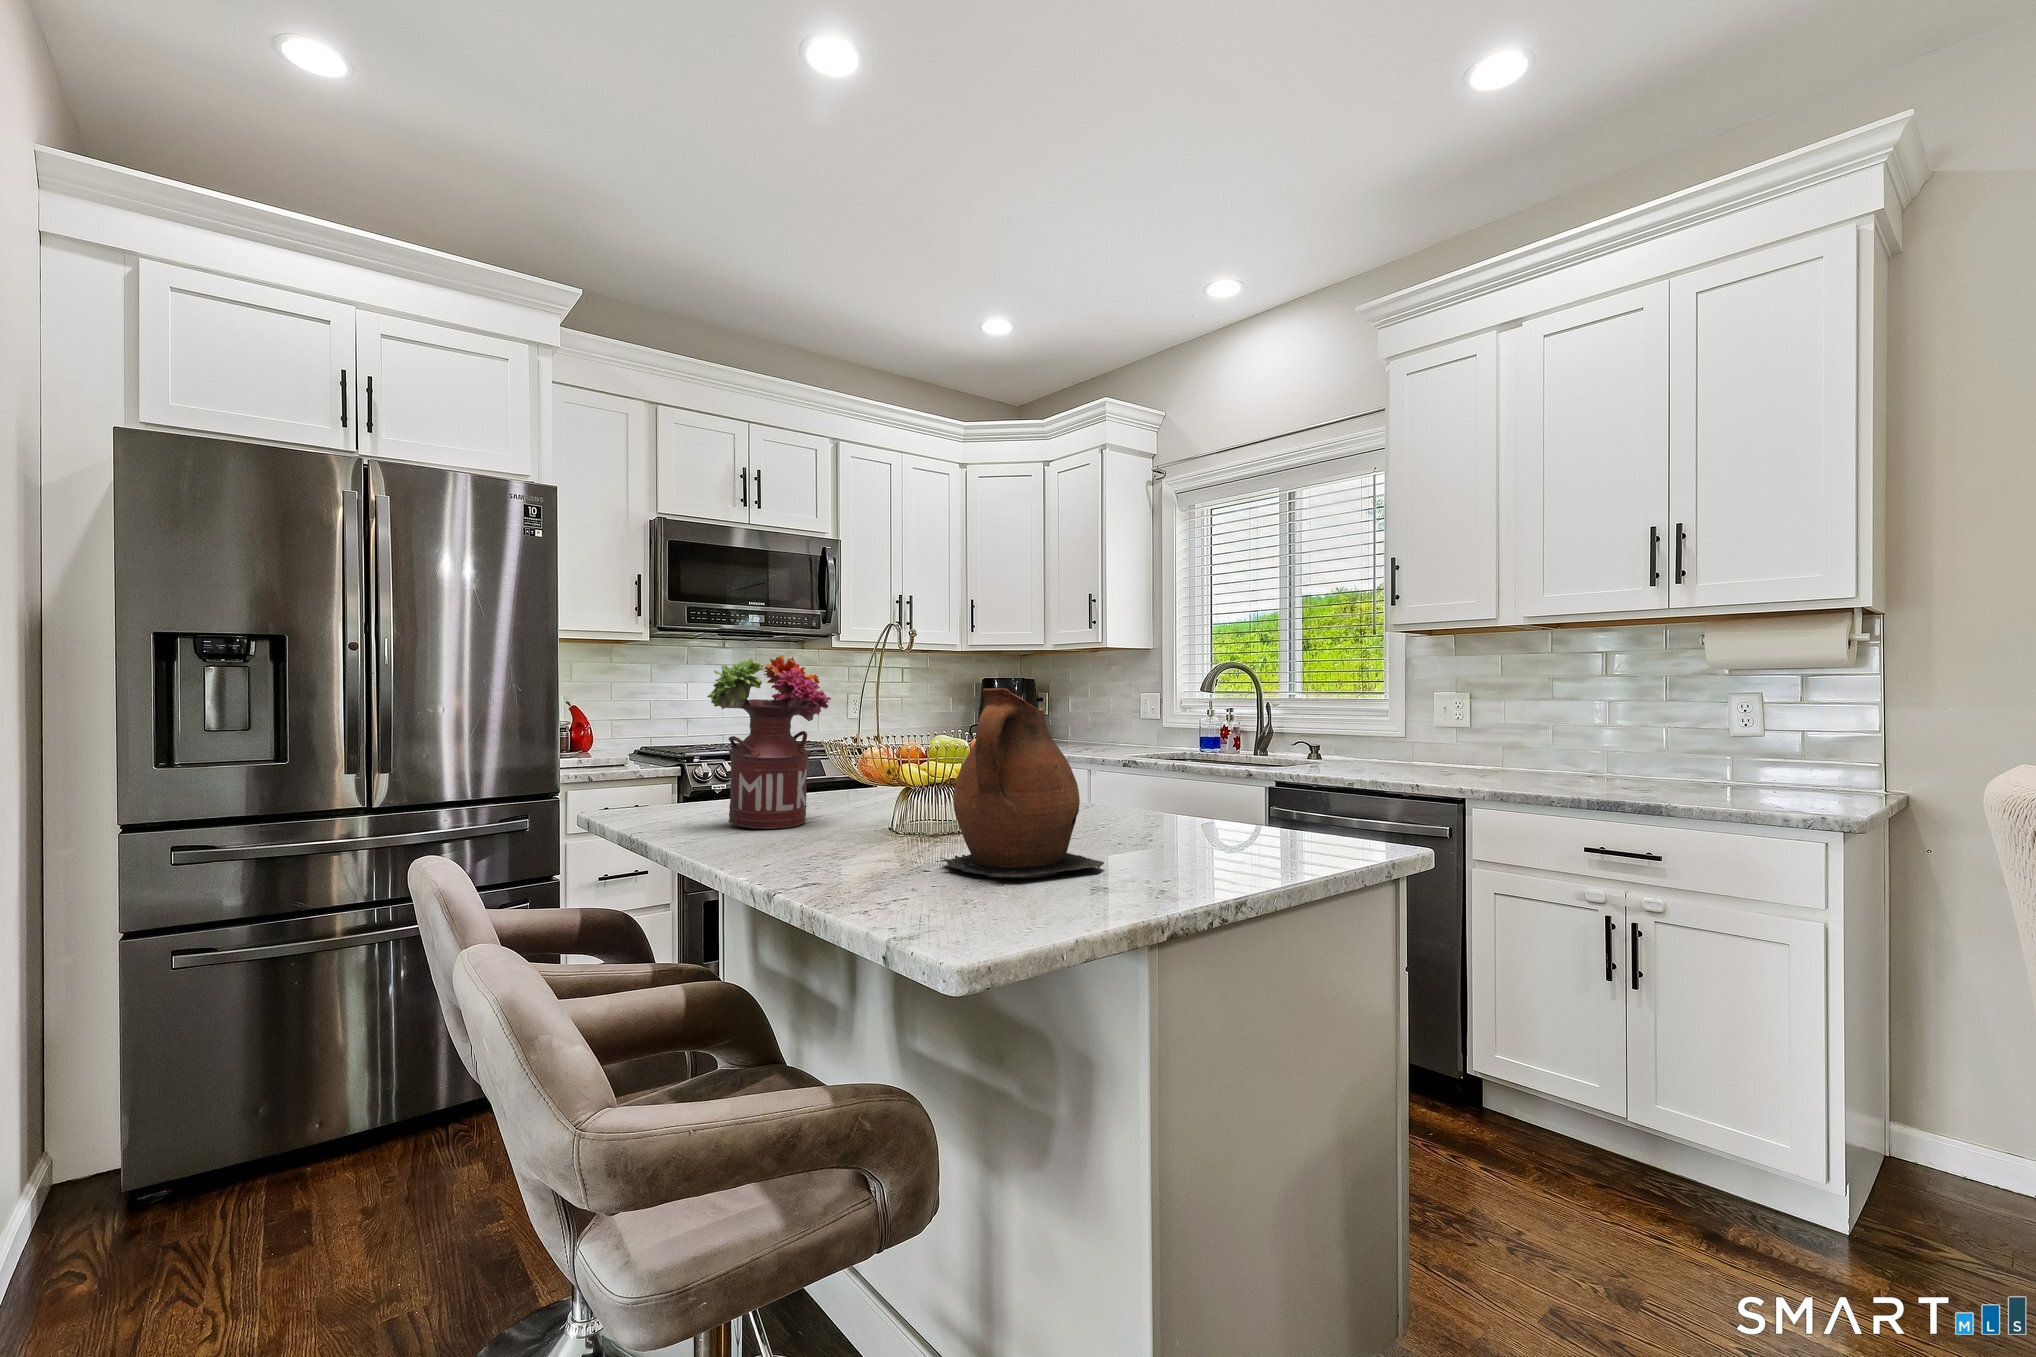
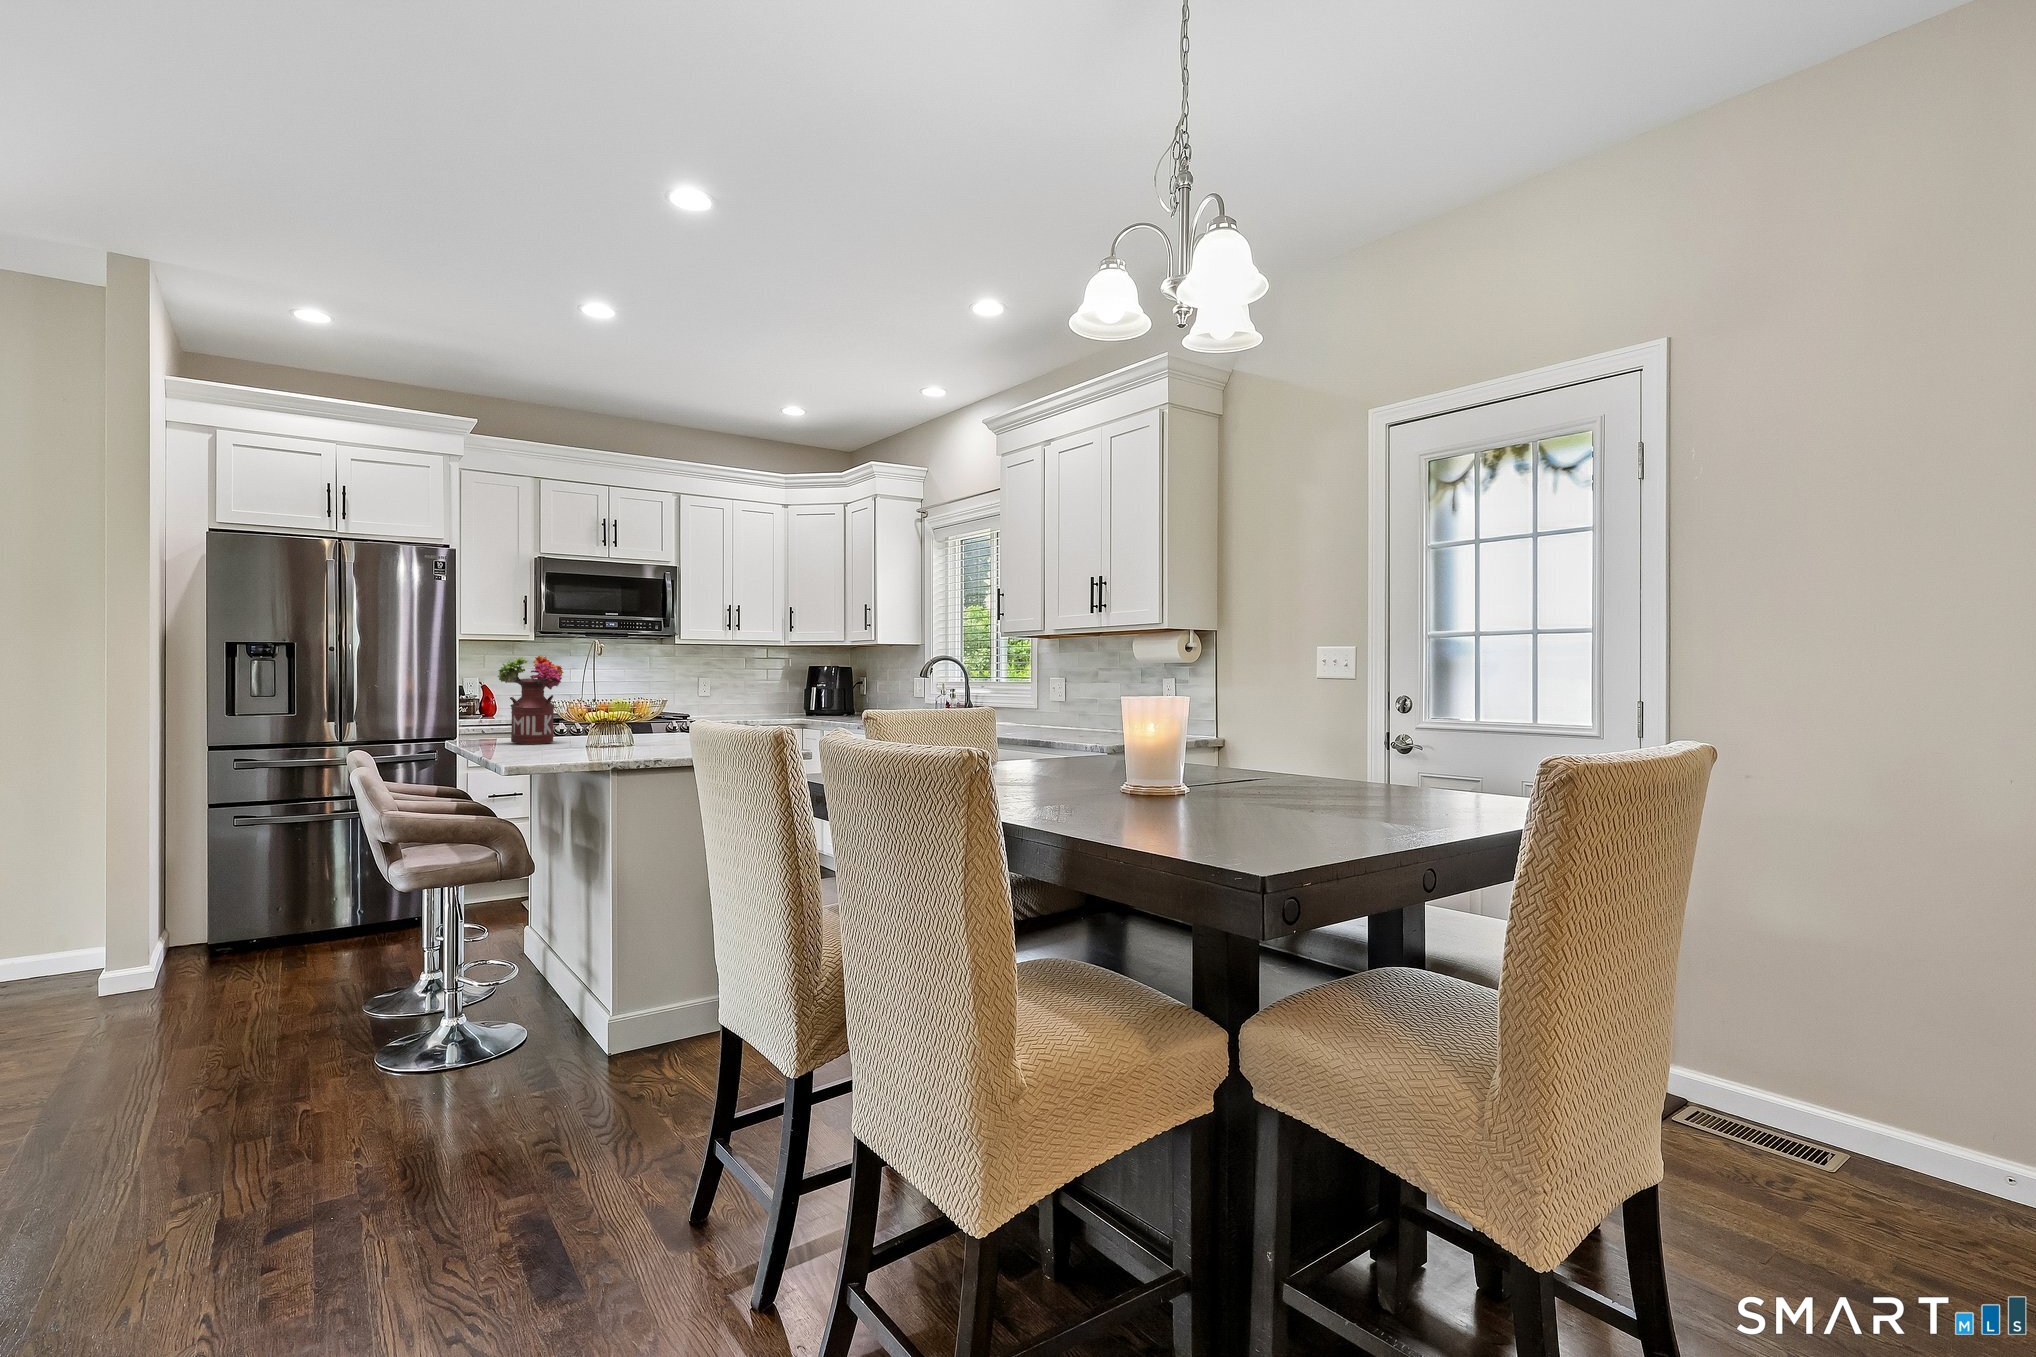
ceramic pitcher: present [936,688,1104,877] -> none [567,672,640,753]

